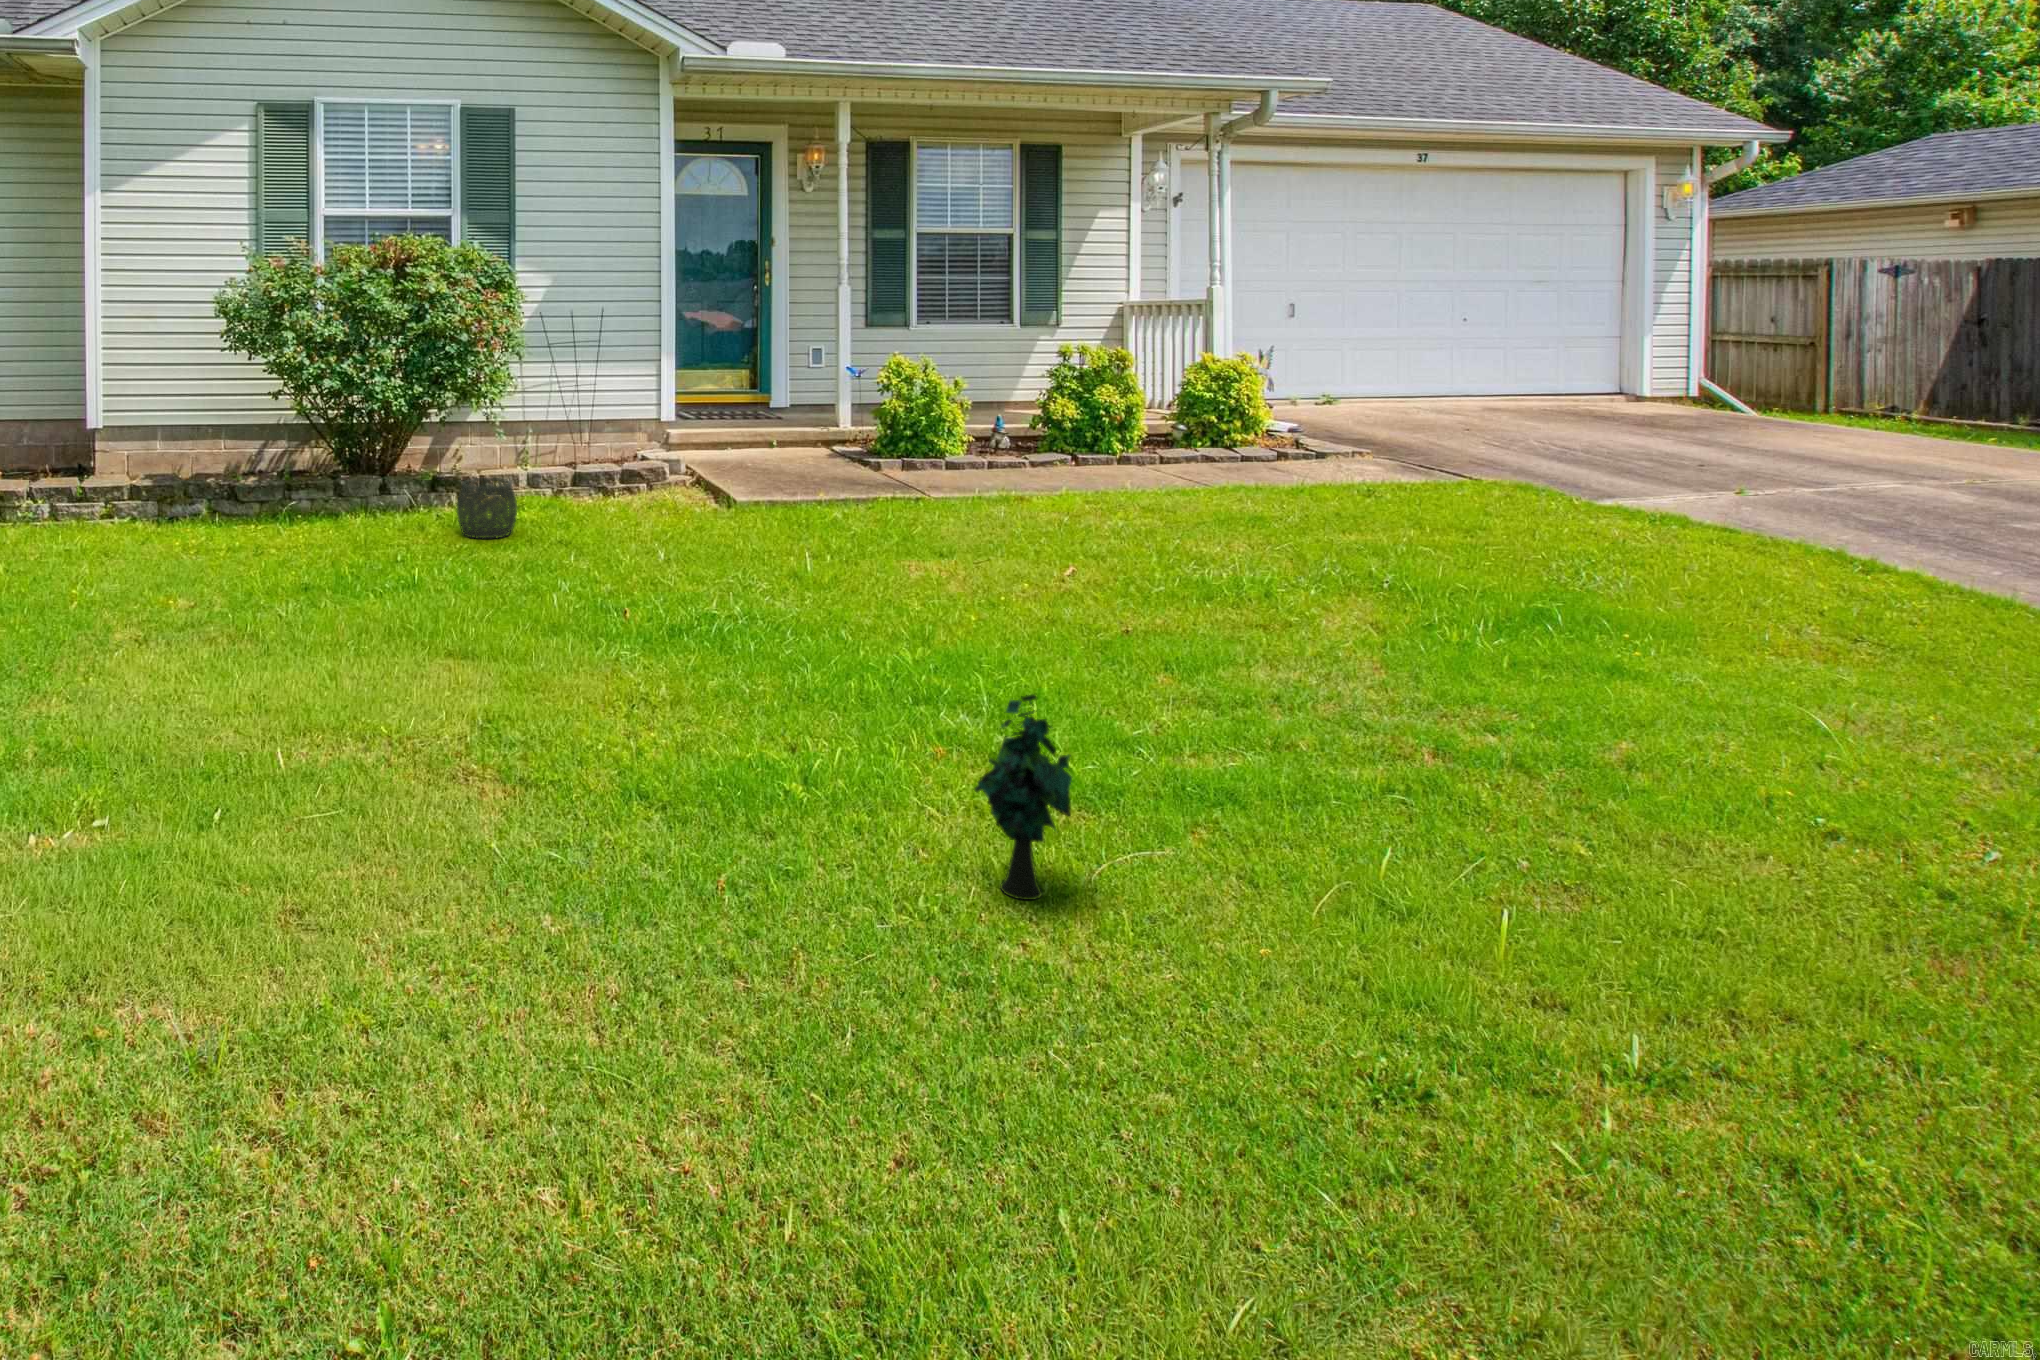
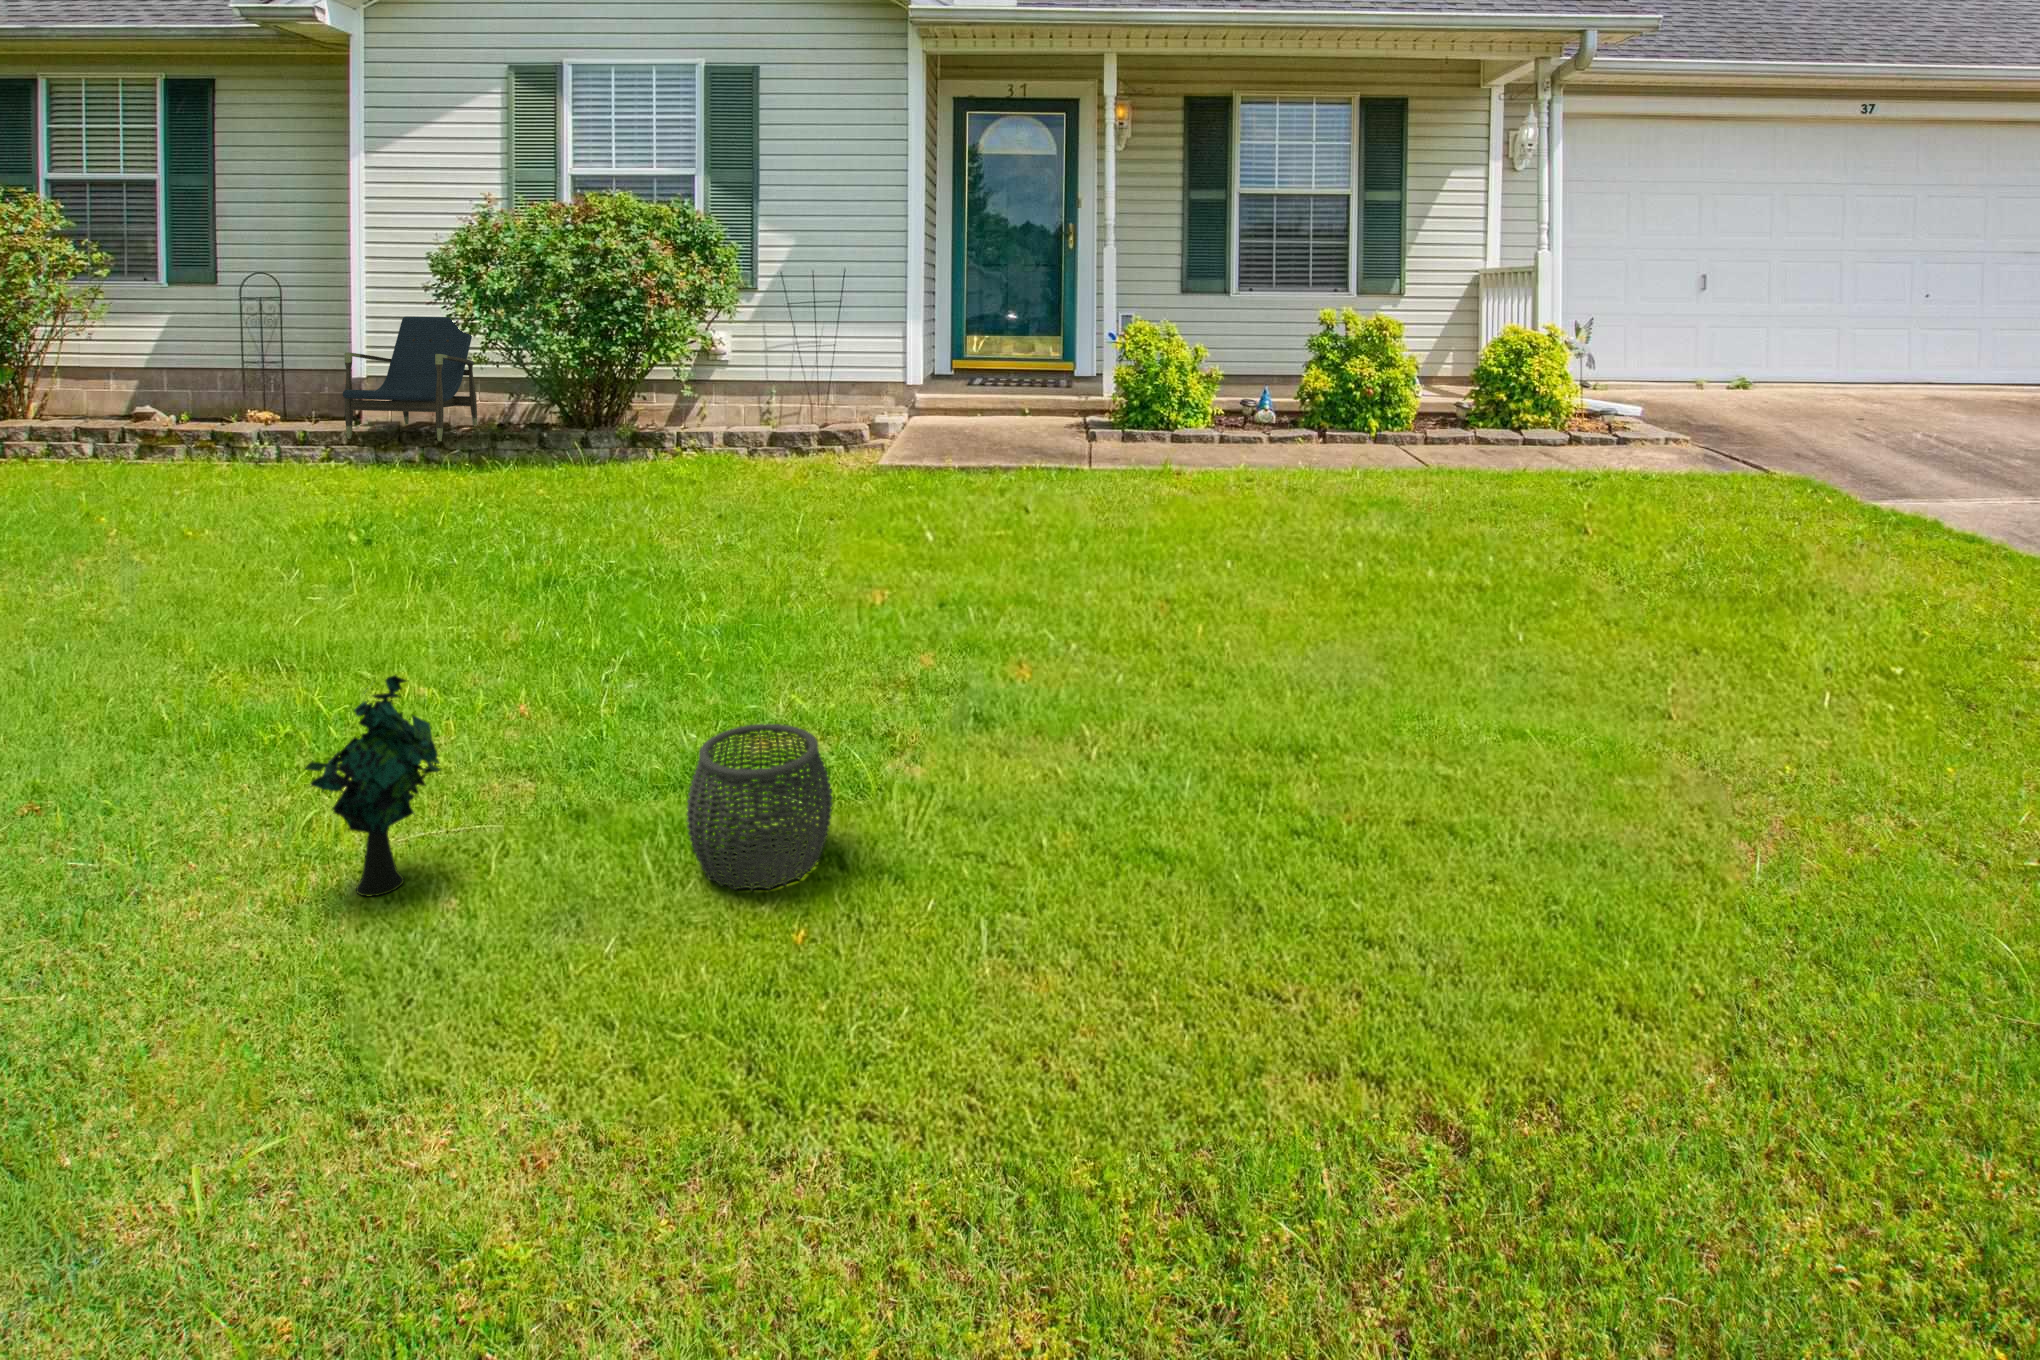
lounge chair: none [116,363,235,493] -> present [343,317,477,441]
woven basket: present [457,478,517,539] -> present [686,724,833,890]

